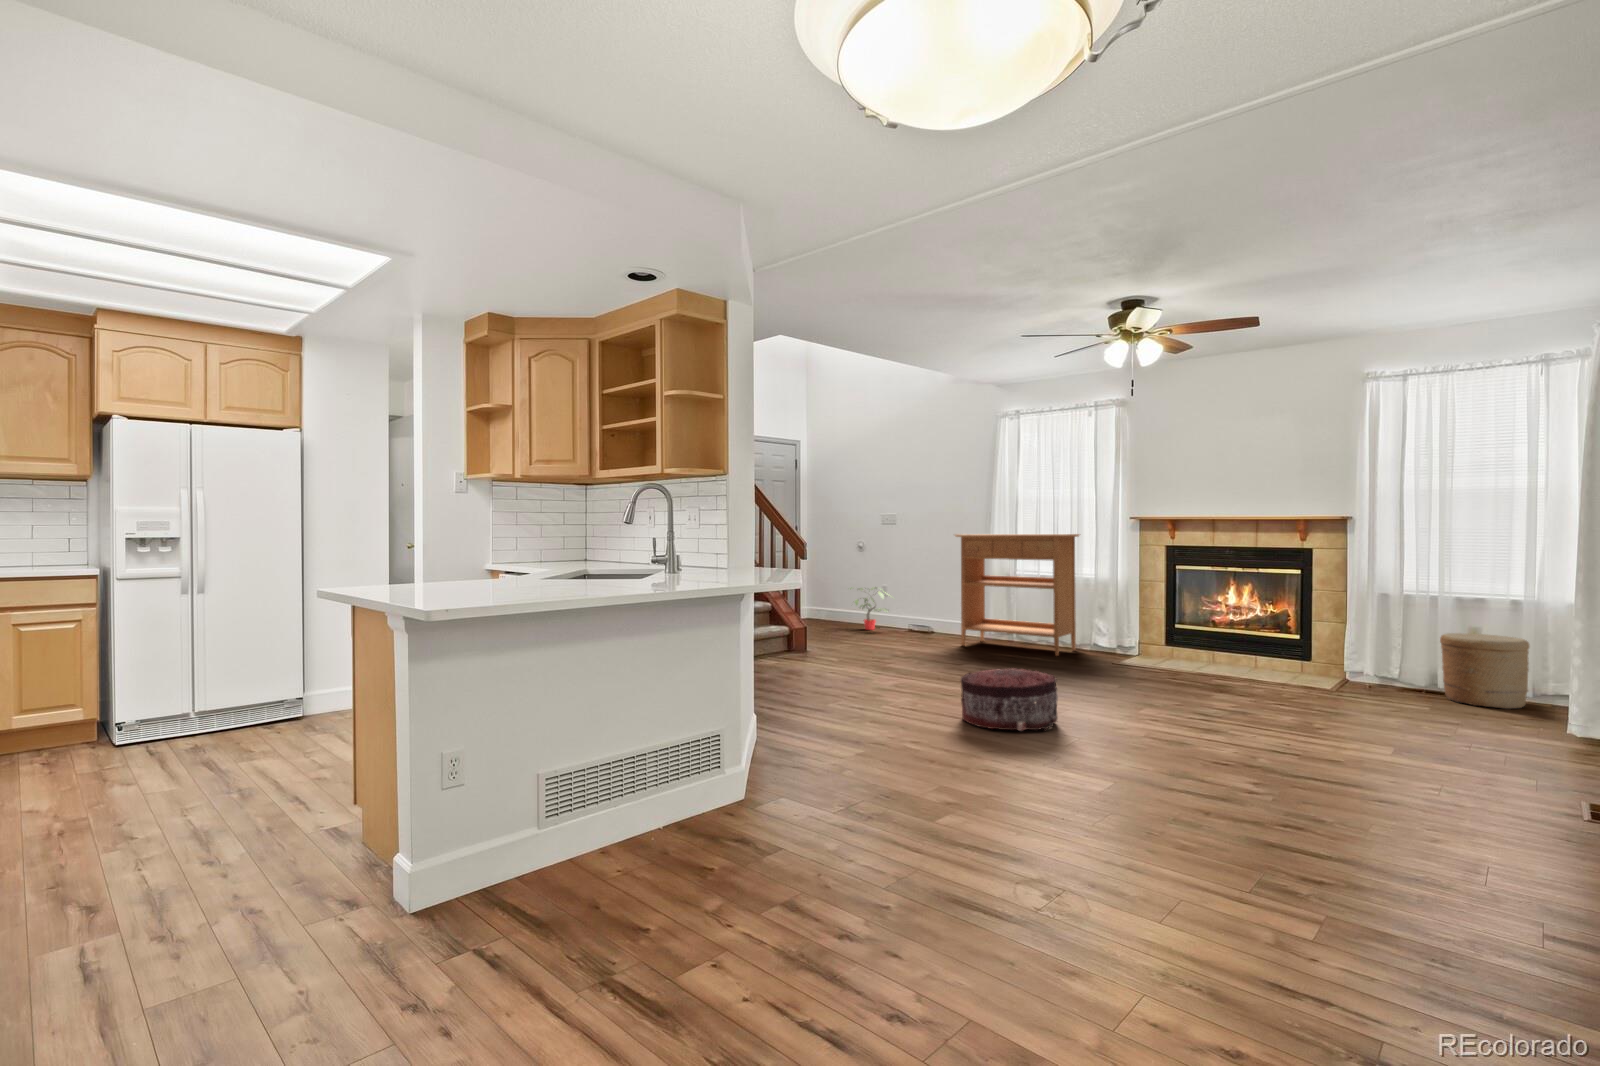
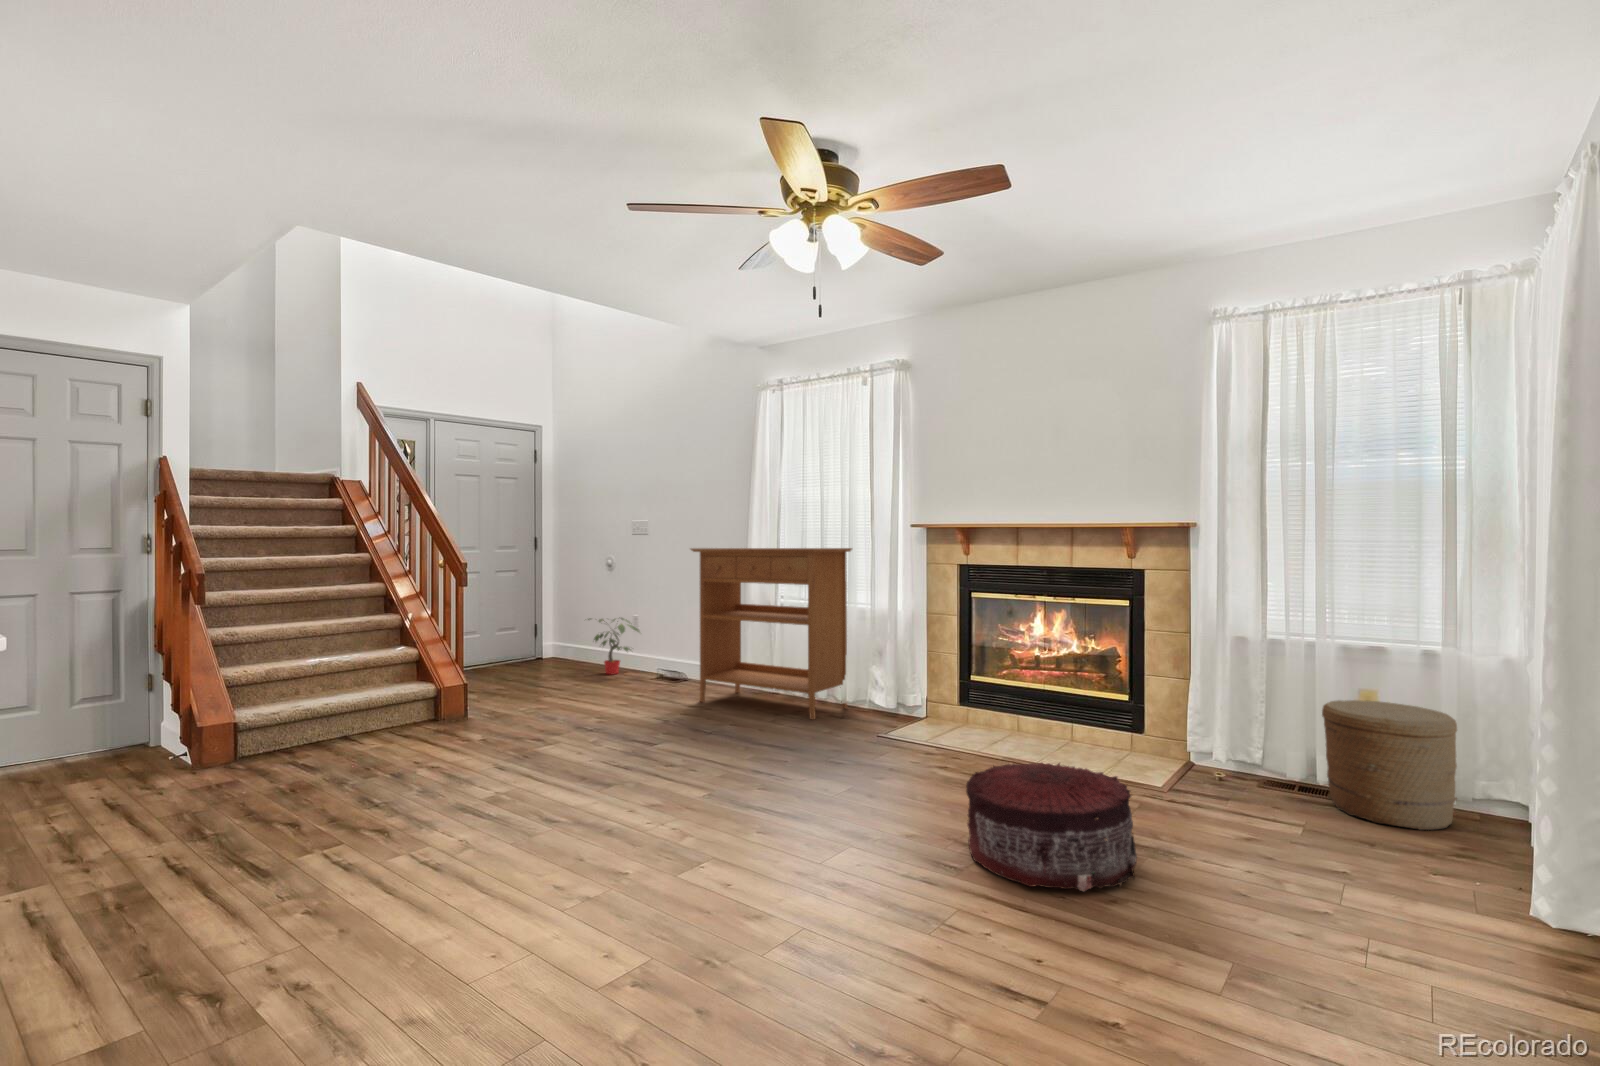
pouf: present [961,668,1058,731] -> present [966,763,1137,891]

